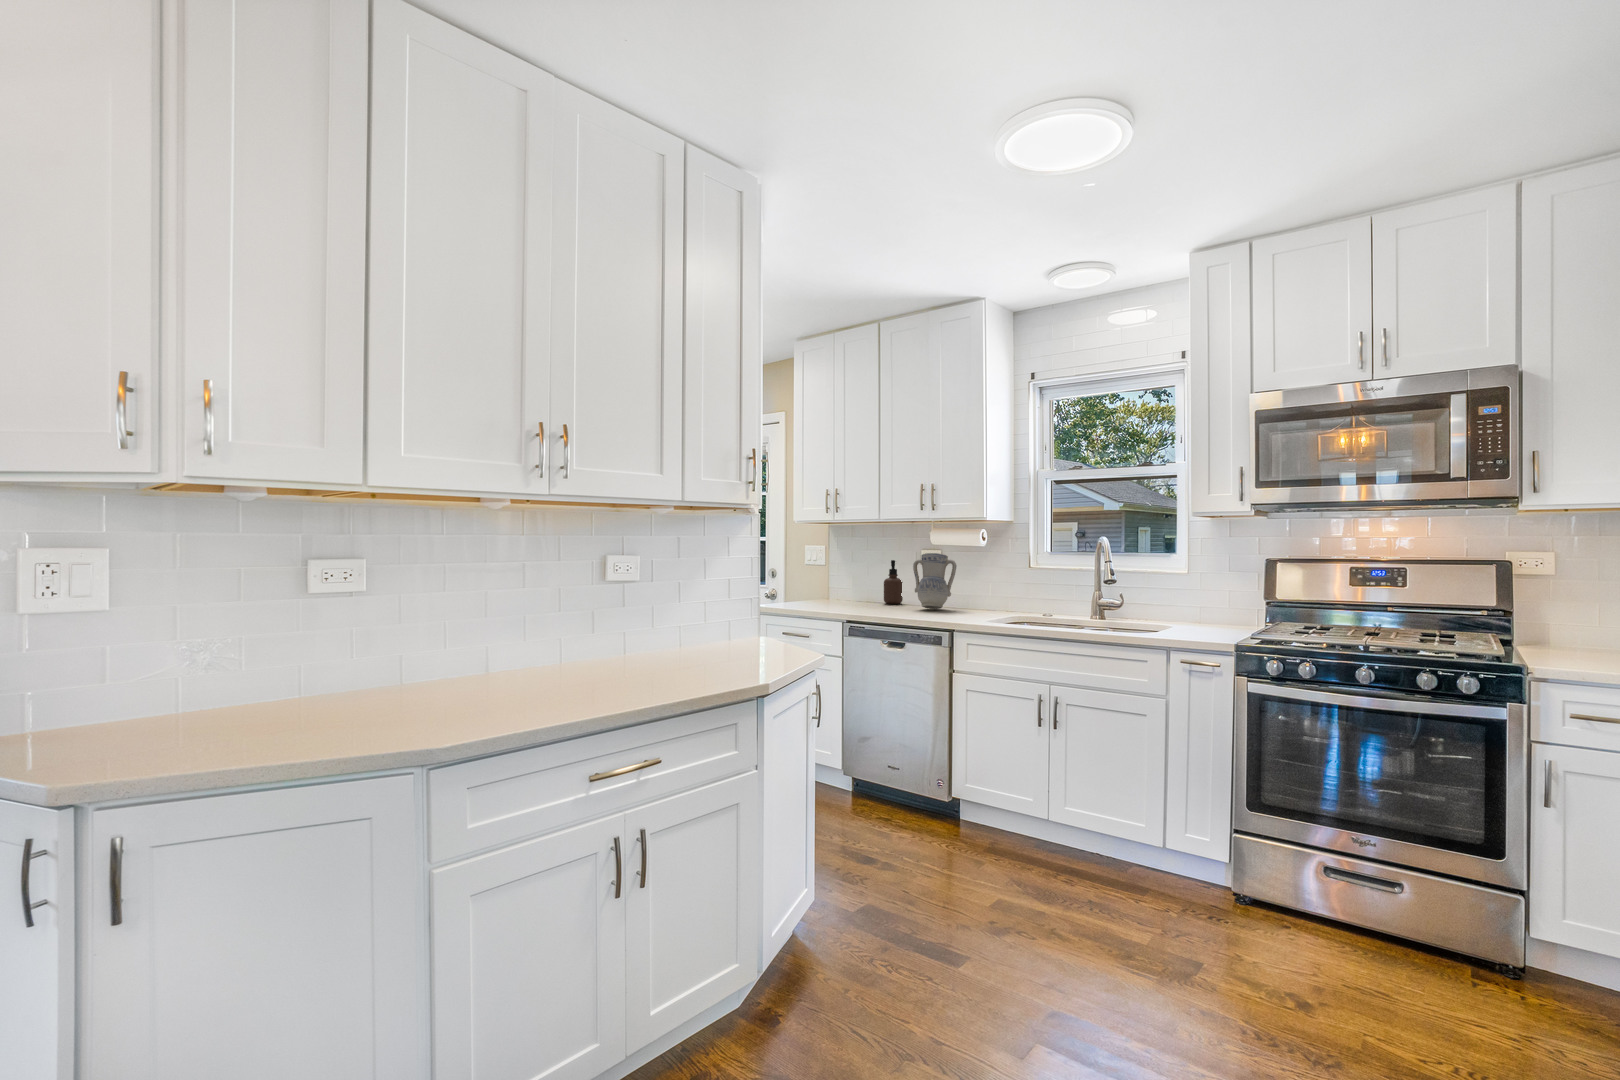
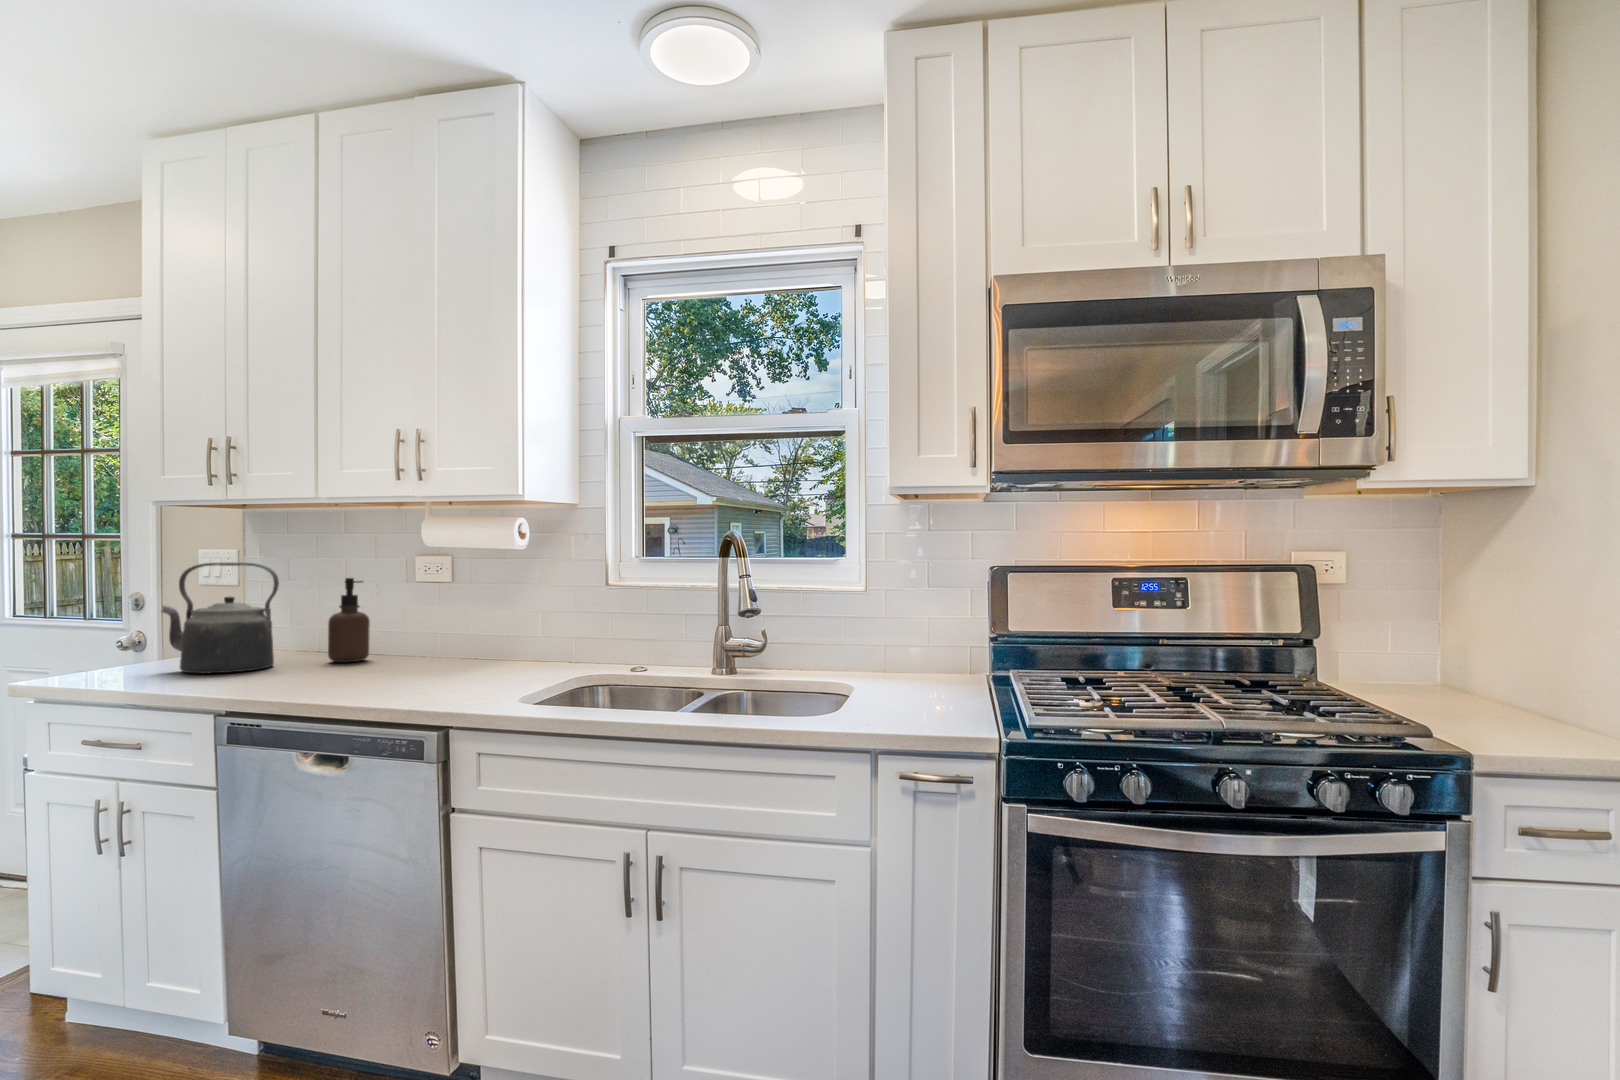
kettle: none [814,552,862,605] -> present [162,563,279,673]
vase: present [913,553,956,609] -> none [383,563,472,671]

